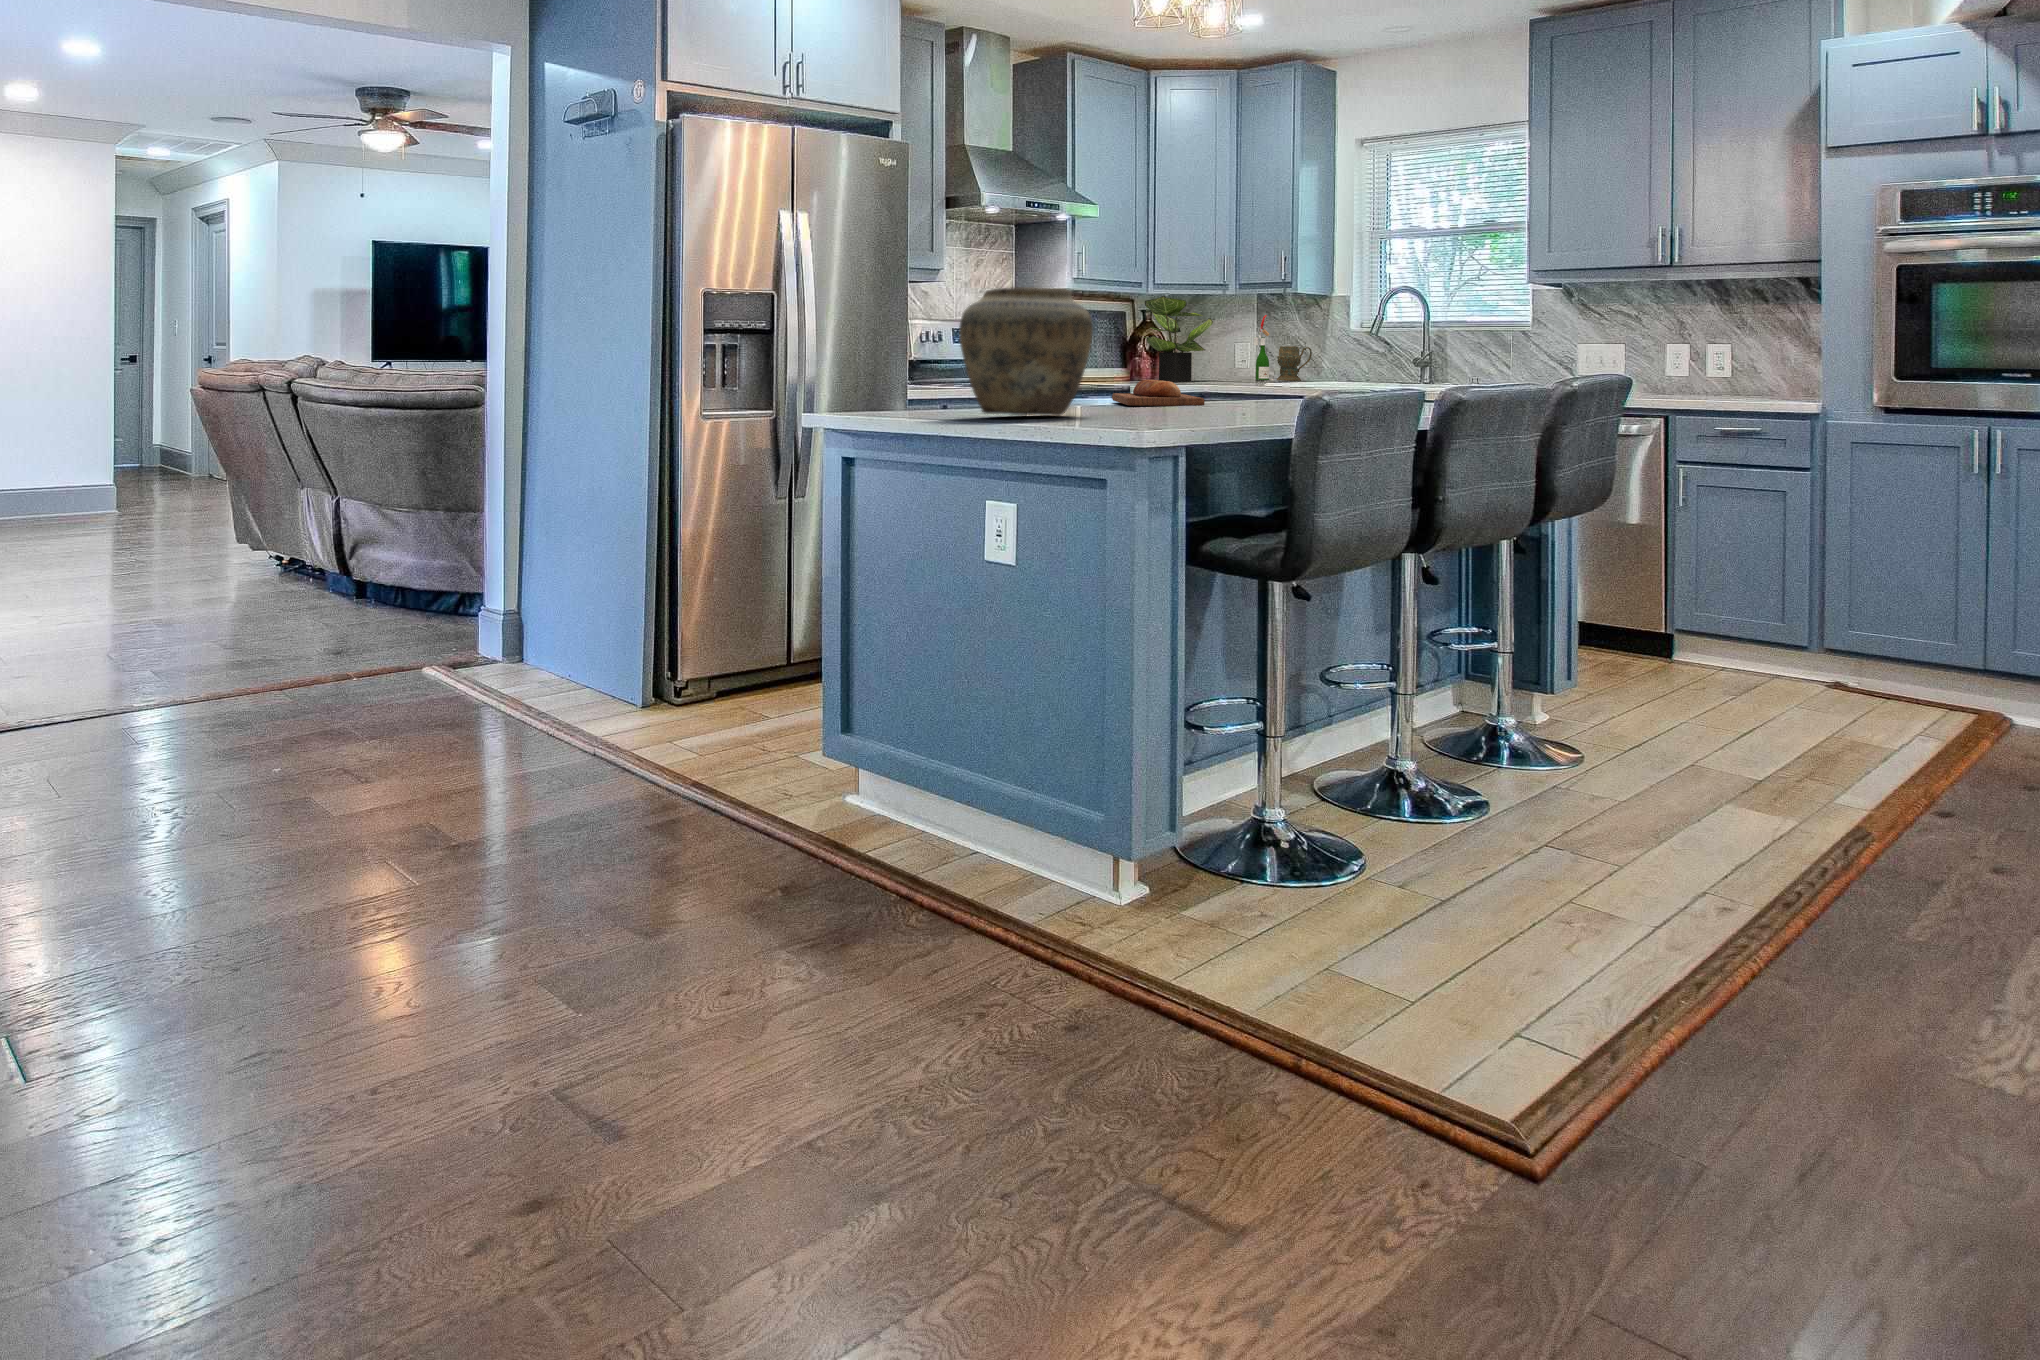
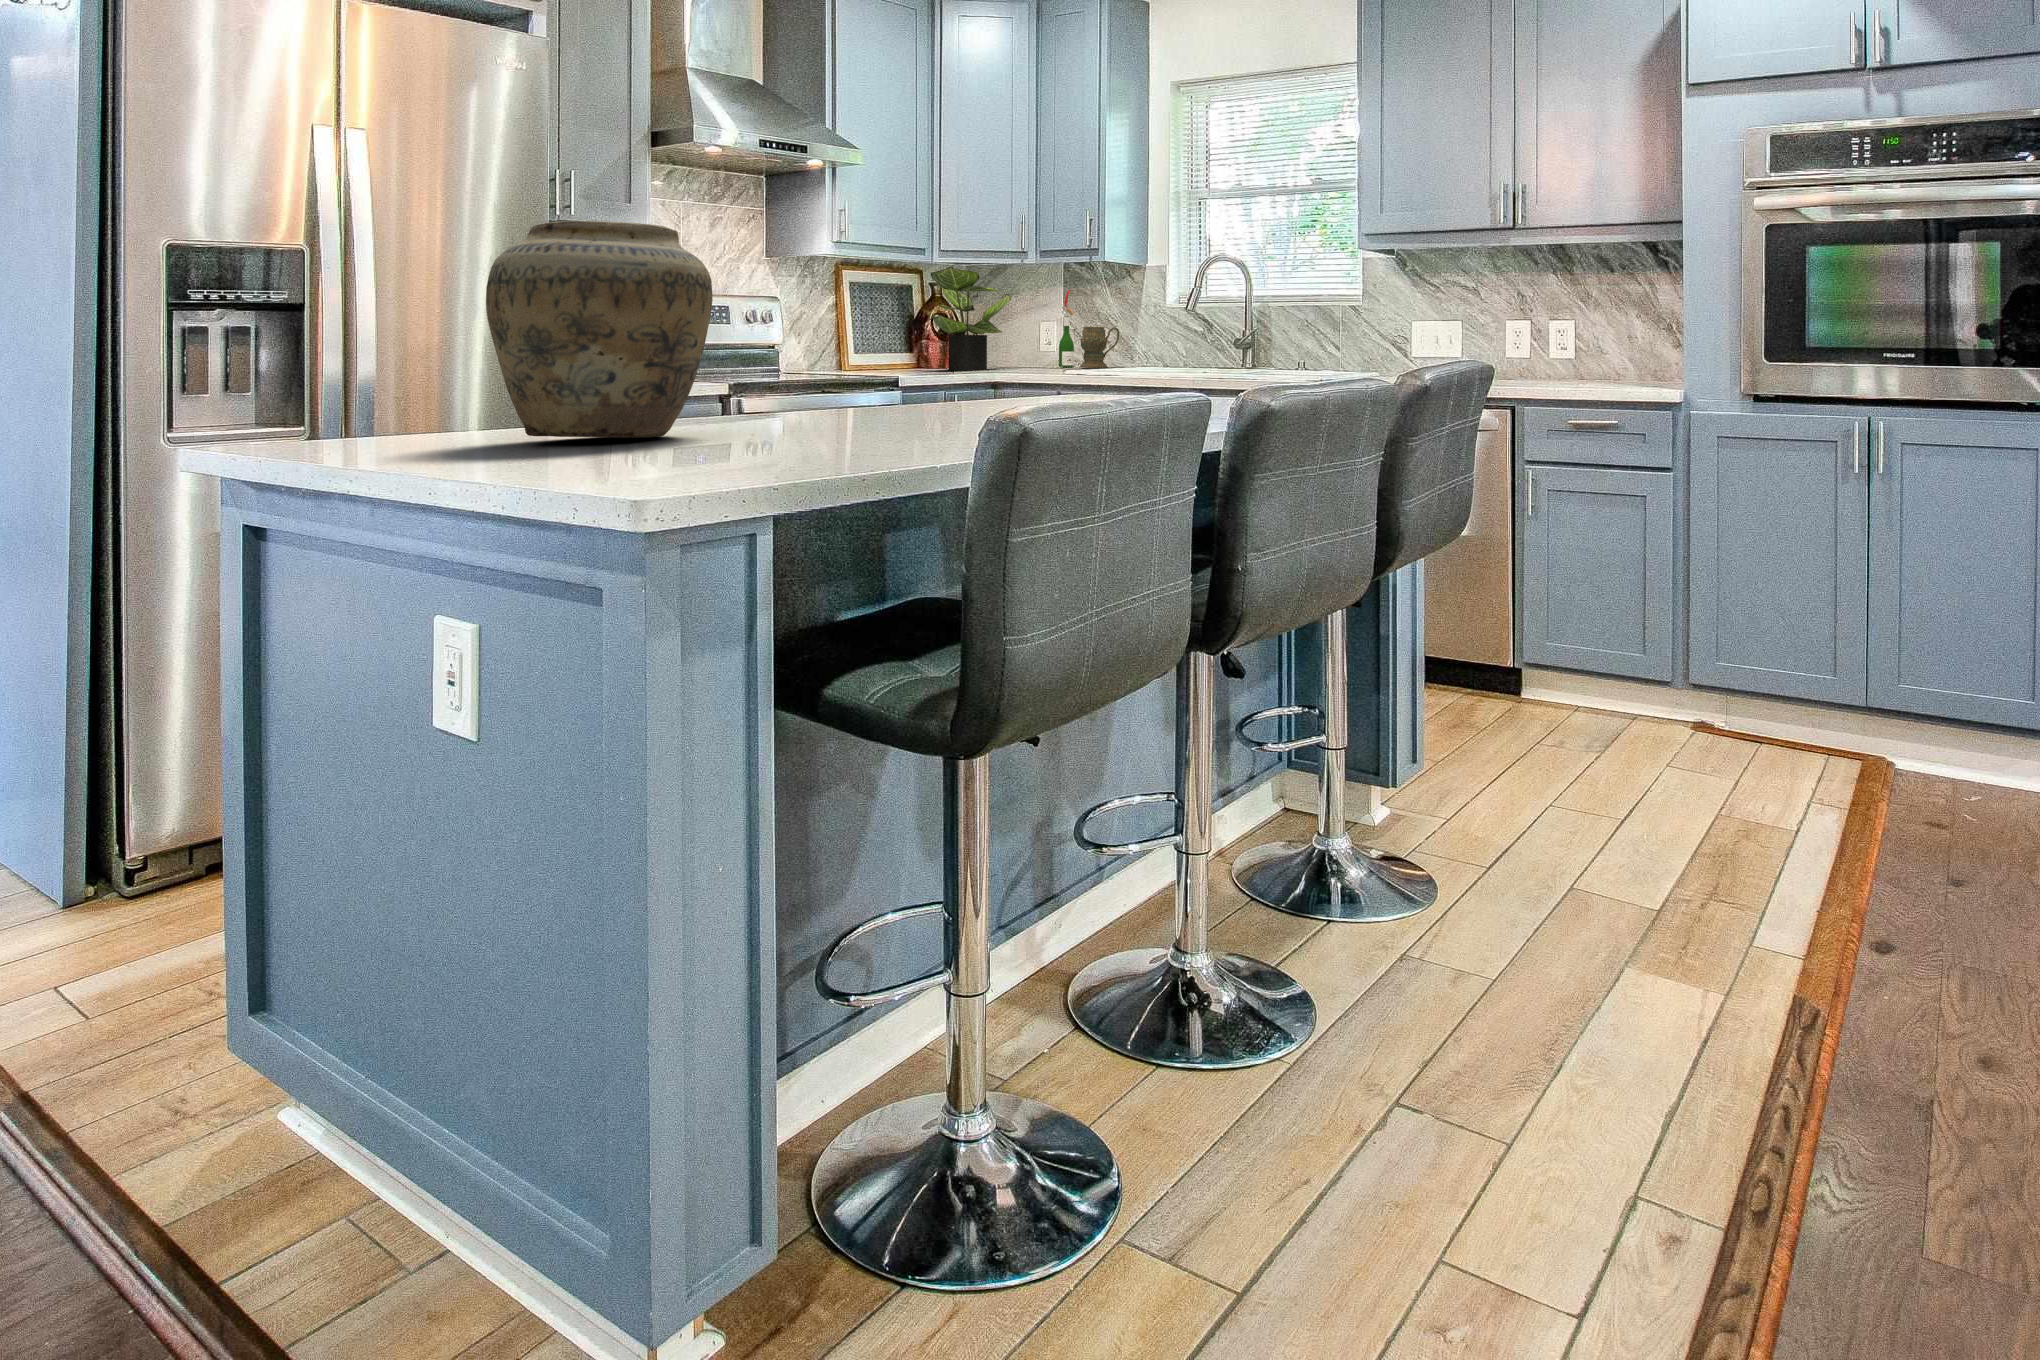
bread loaf: present [1112,379,1204,406] -> none [815,372,927,412]

